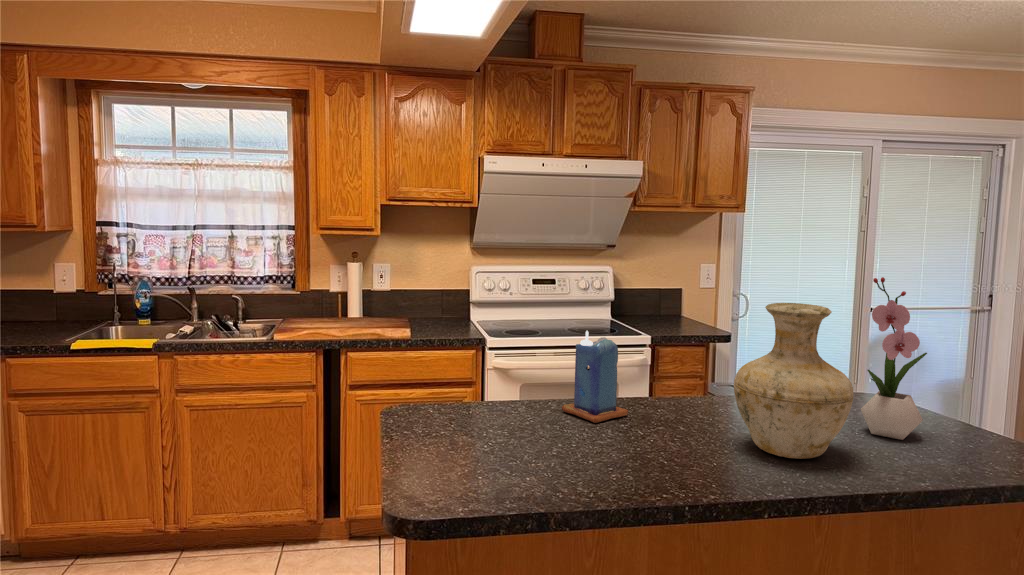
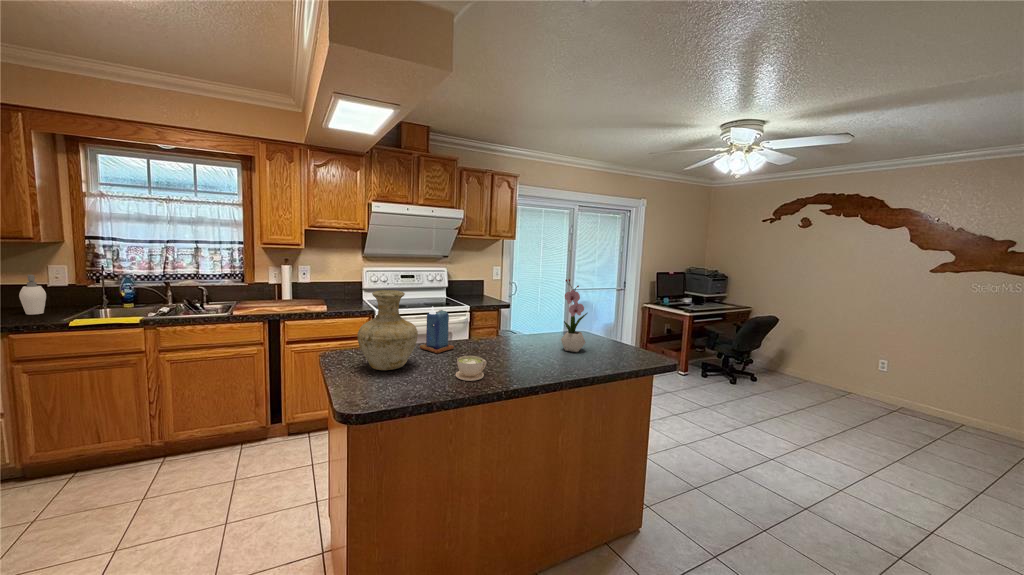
soap dispenser: none [21,276,55,331] -> present [19,275,46,315]
vase: present [734,303,854,459] -> present [357,290,418,370]
coffee cup: none [633,432,698,486] -> present [456,356,486,381]

